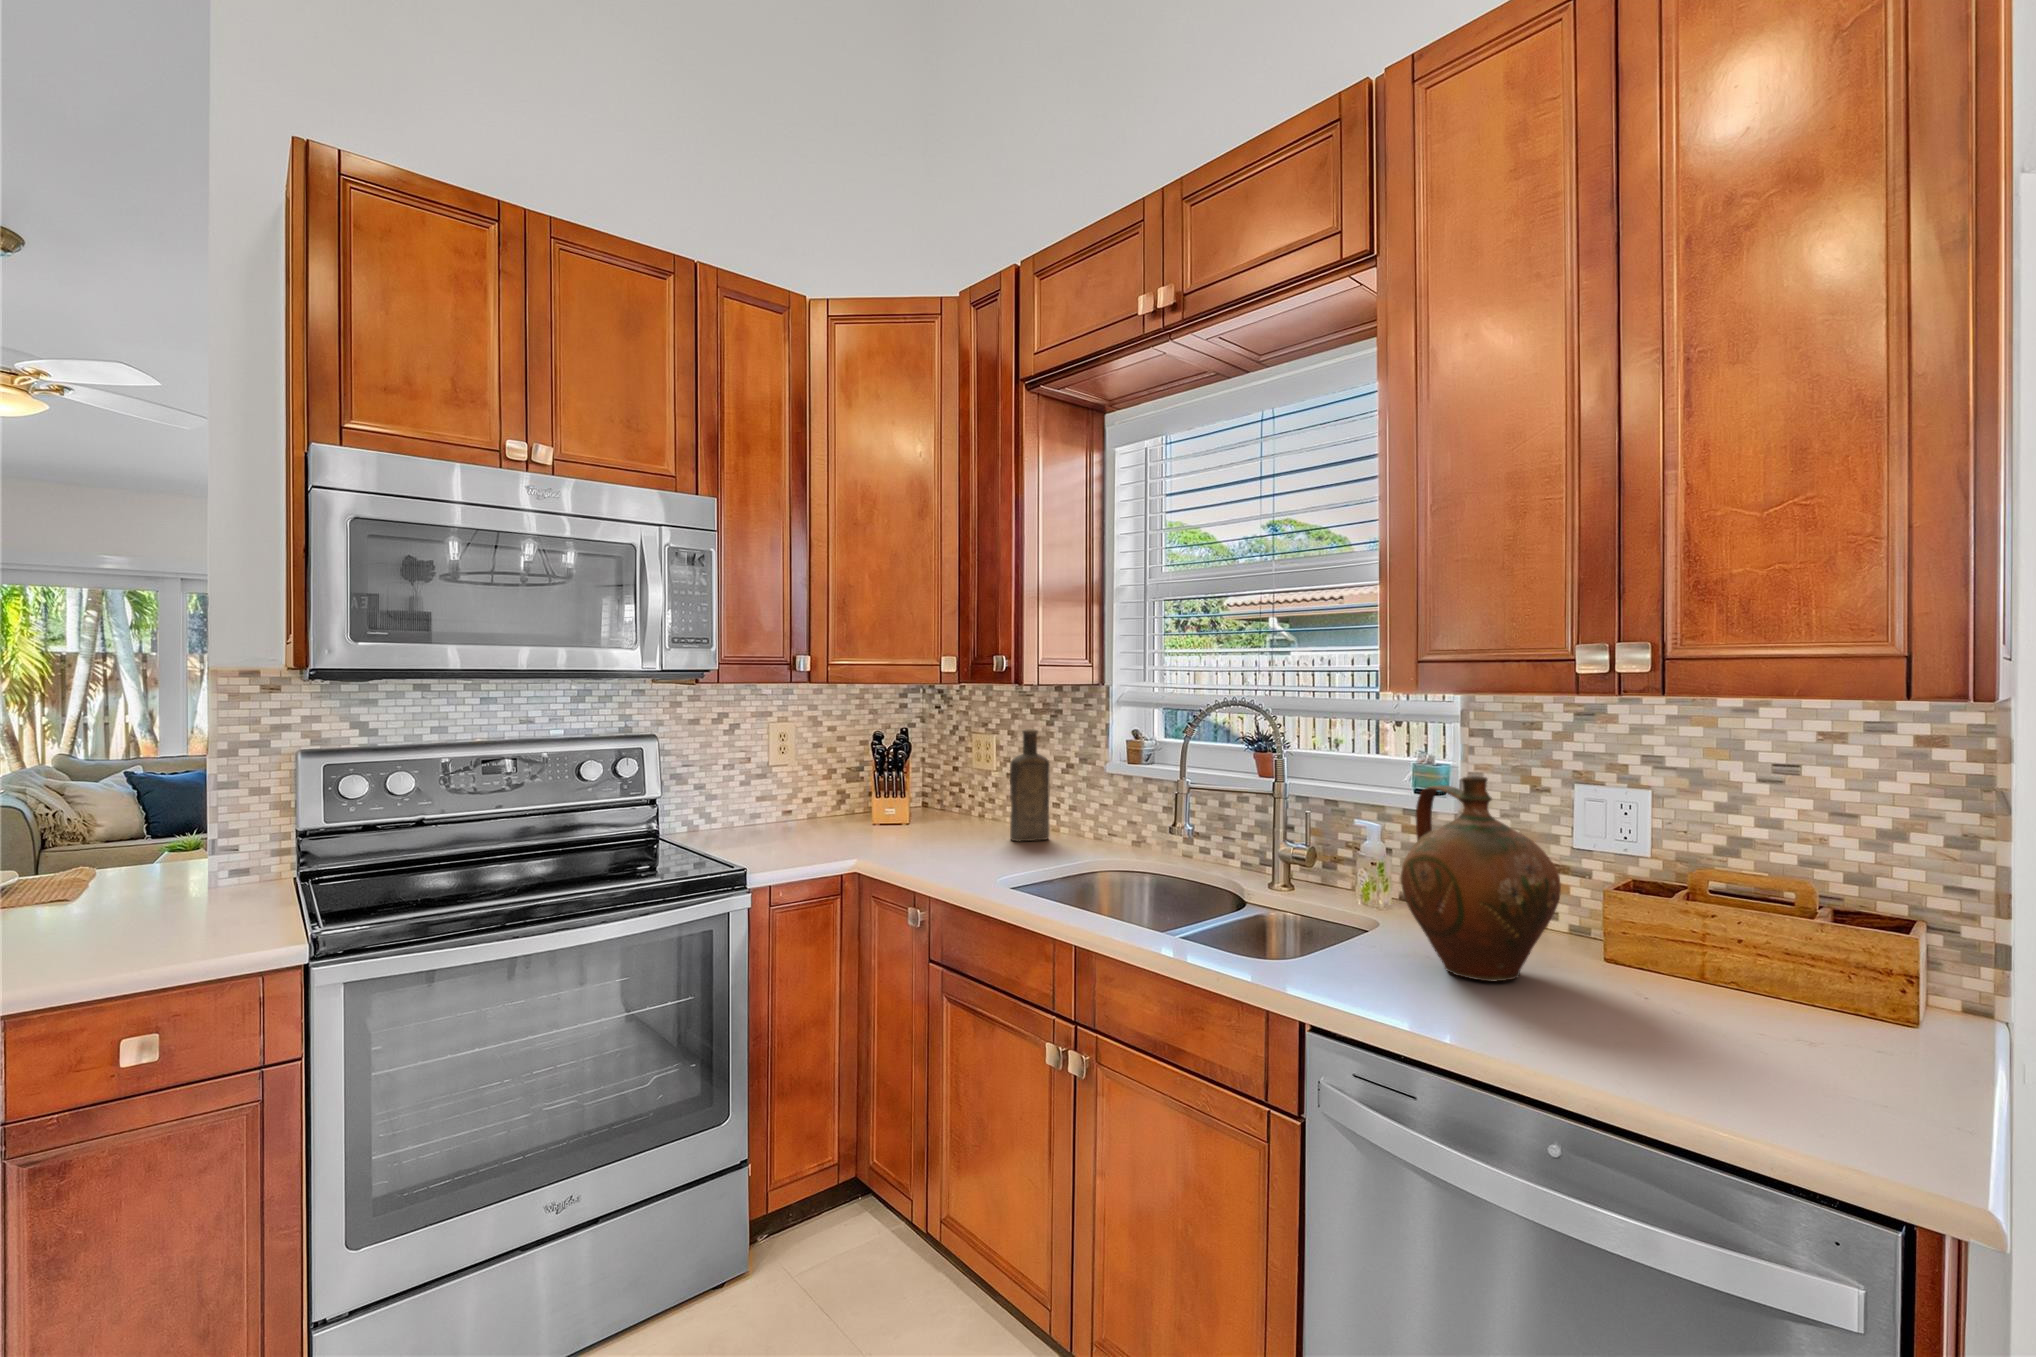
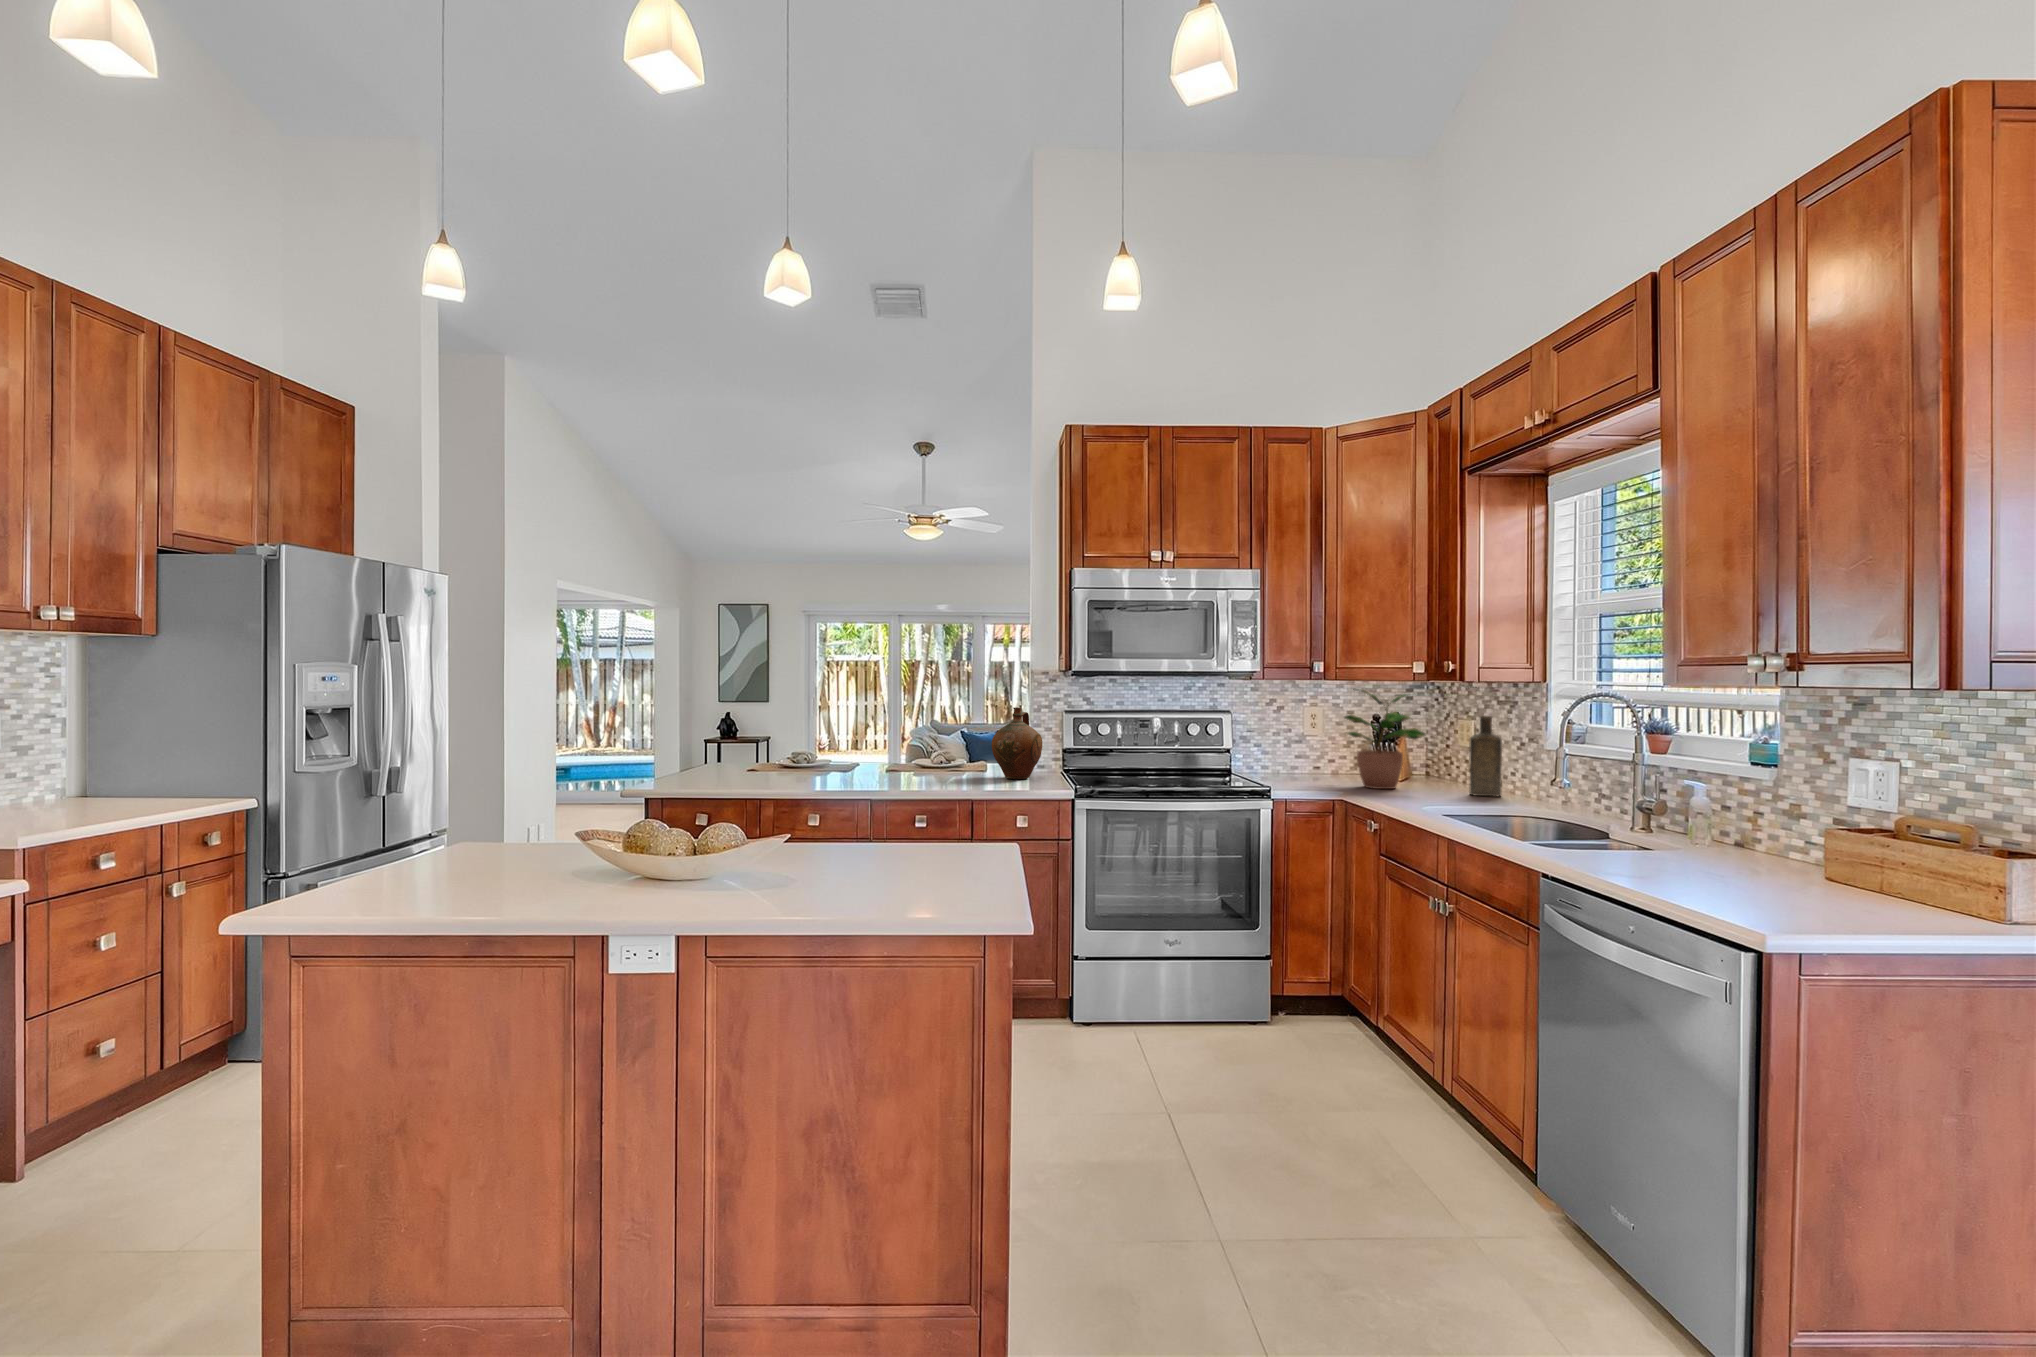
potted plant: none [833,694,958,844] -> present [1344,689,1425,789]
ceramic jug: present [1401,776,1561,981] -> present [992,707,1042,779]

